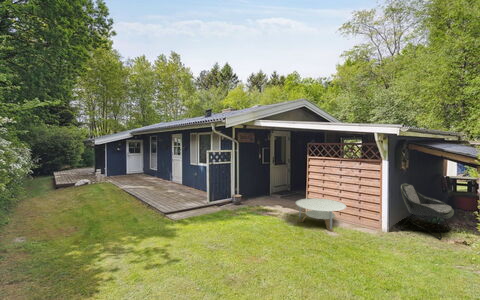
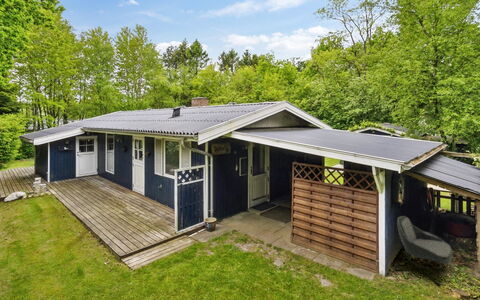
round table: present [296,198,346,231] -> none [281,229,338,276]

